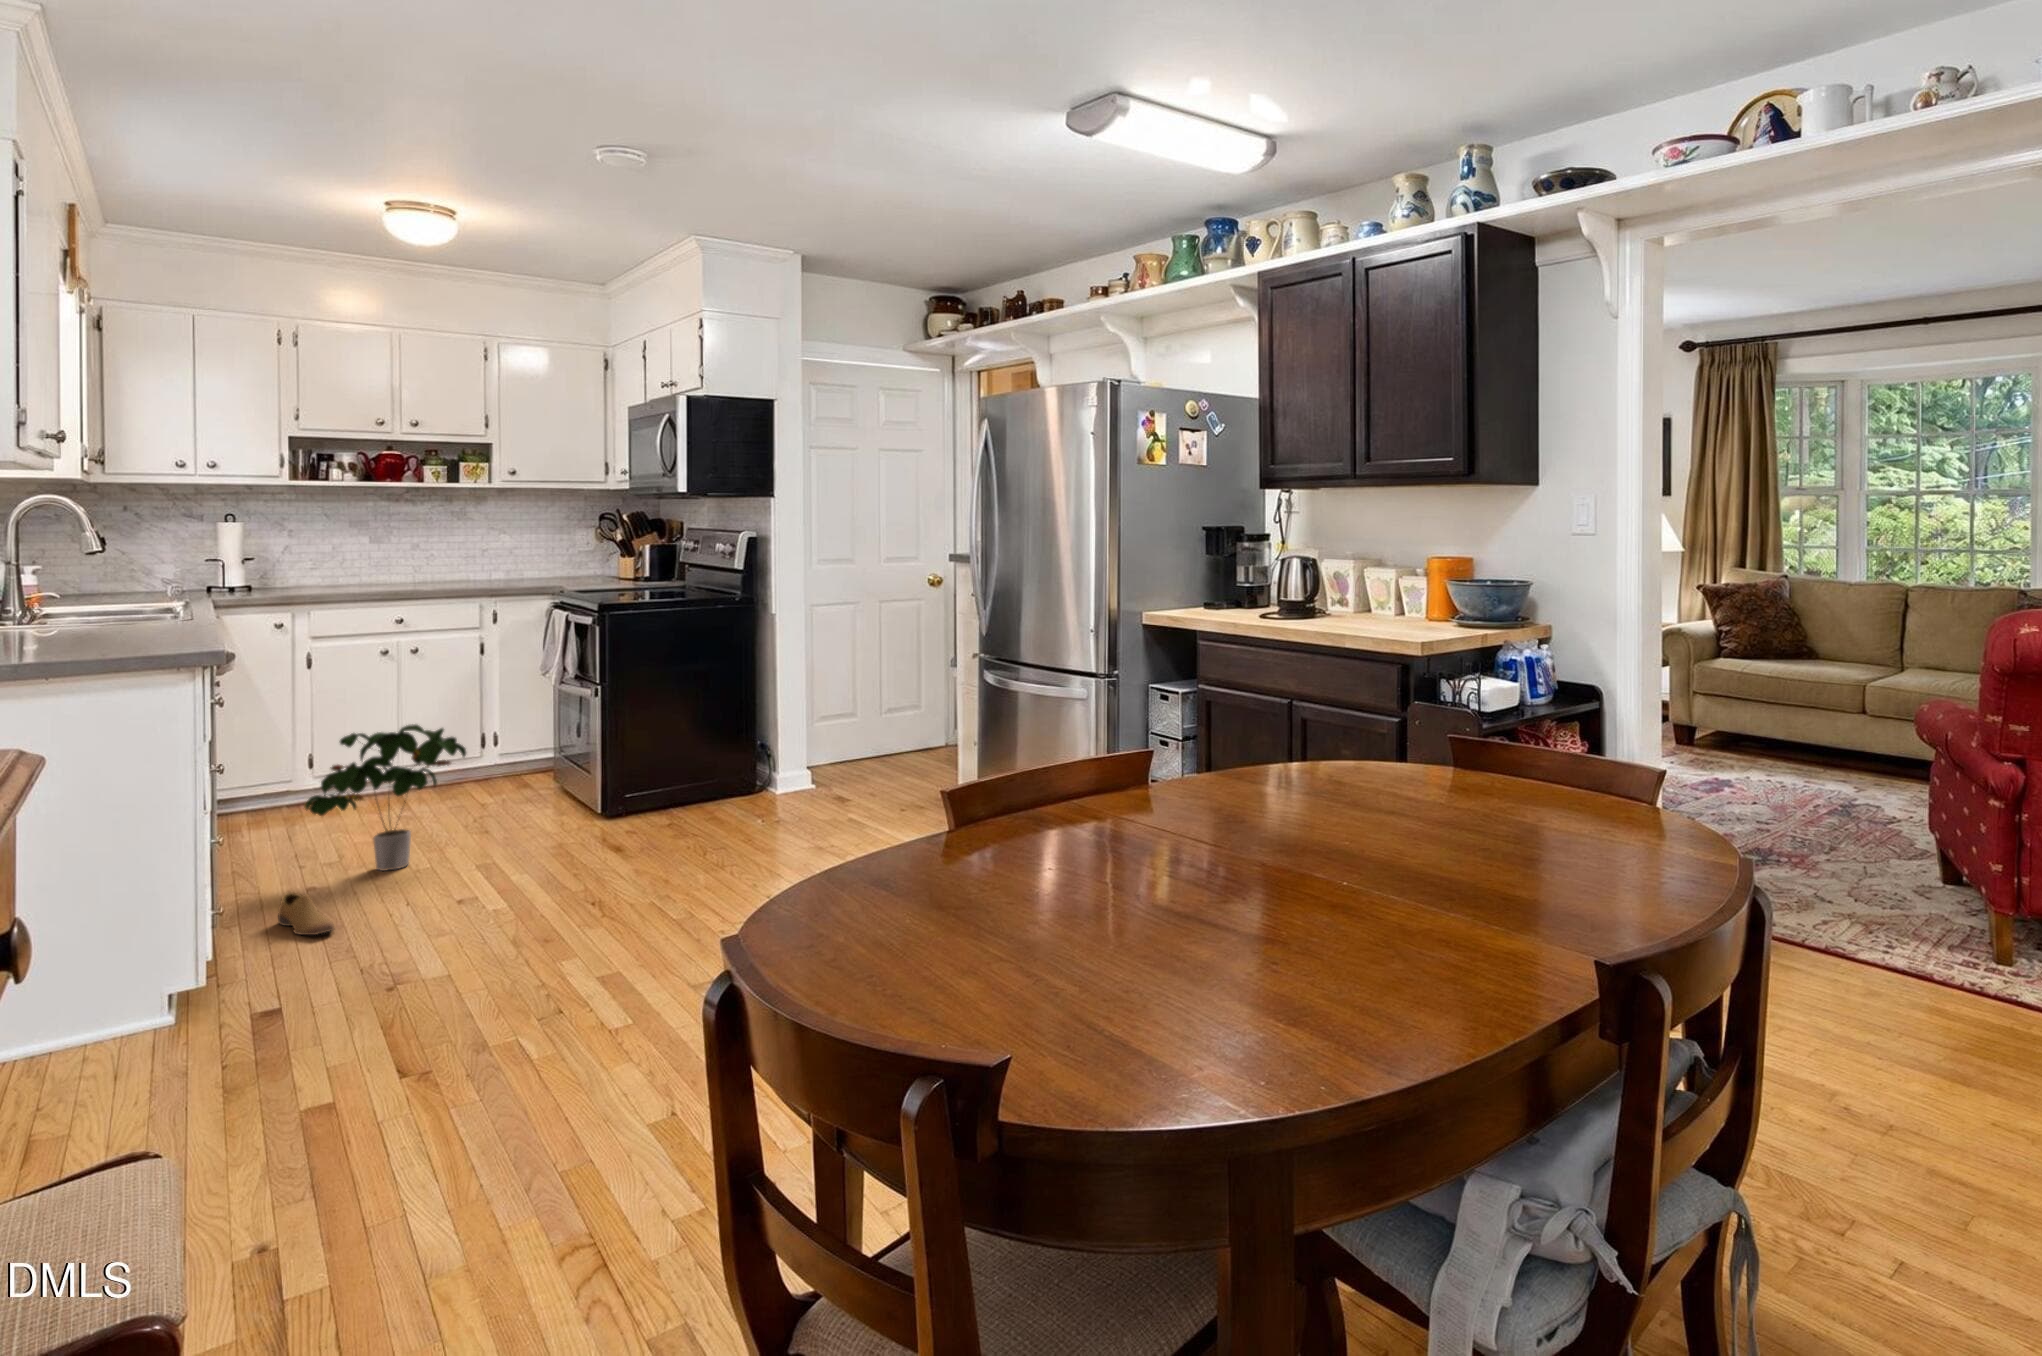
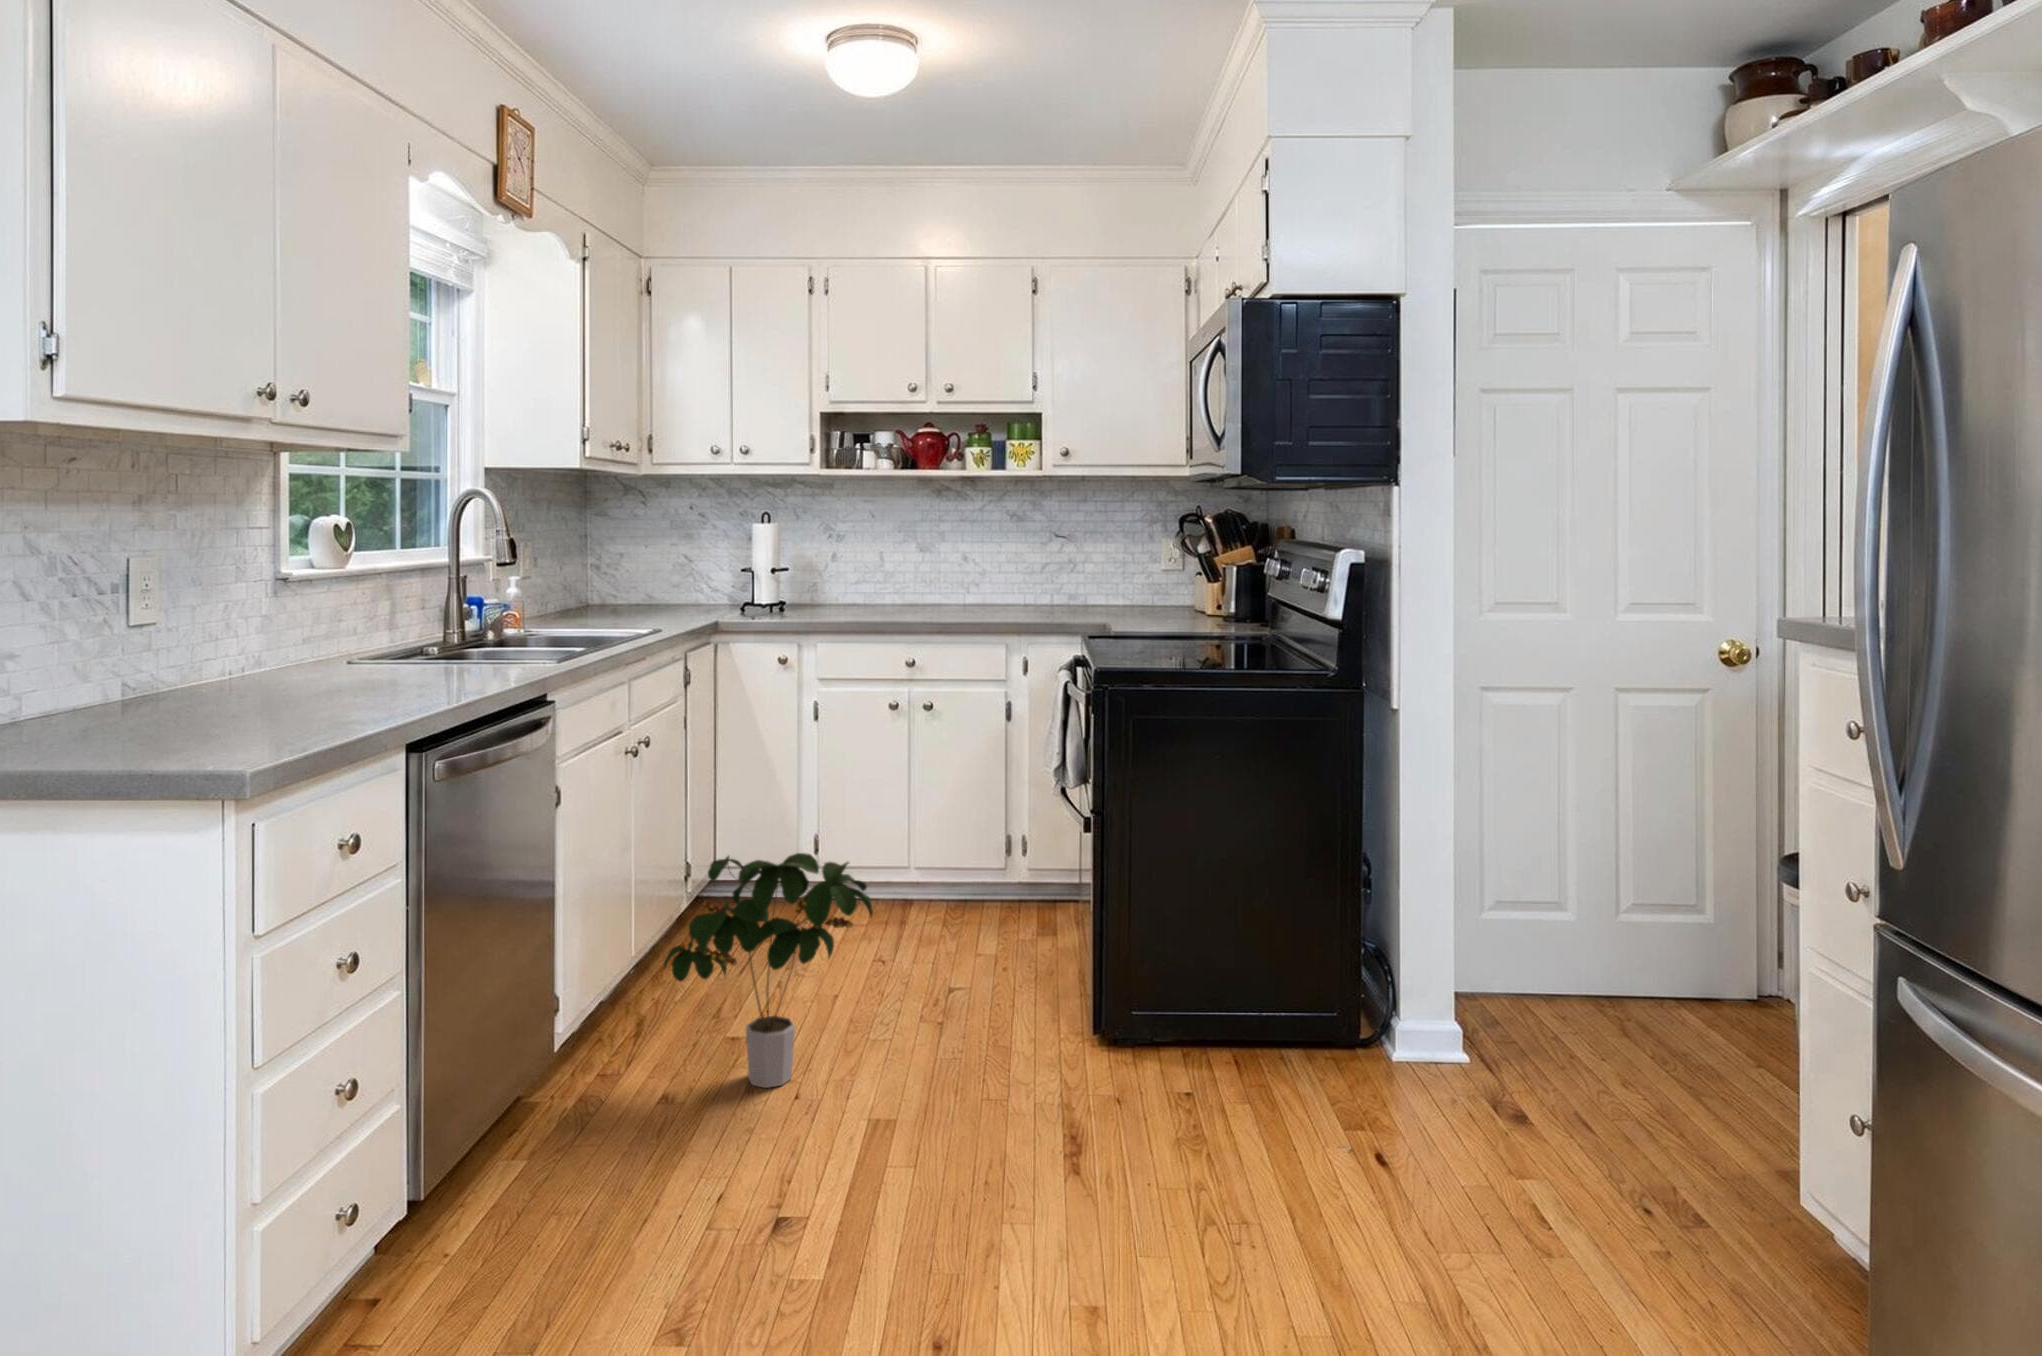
shoe: present [278,892,334,935] -> none [515,1137,575,1257]

